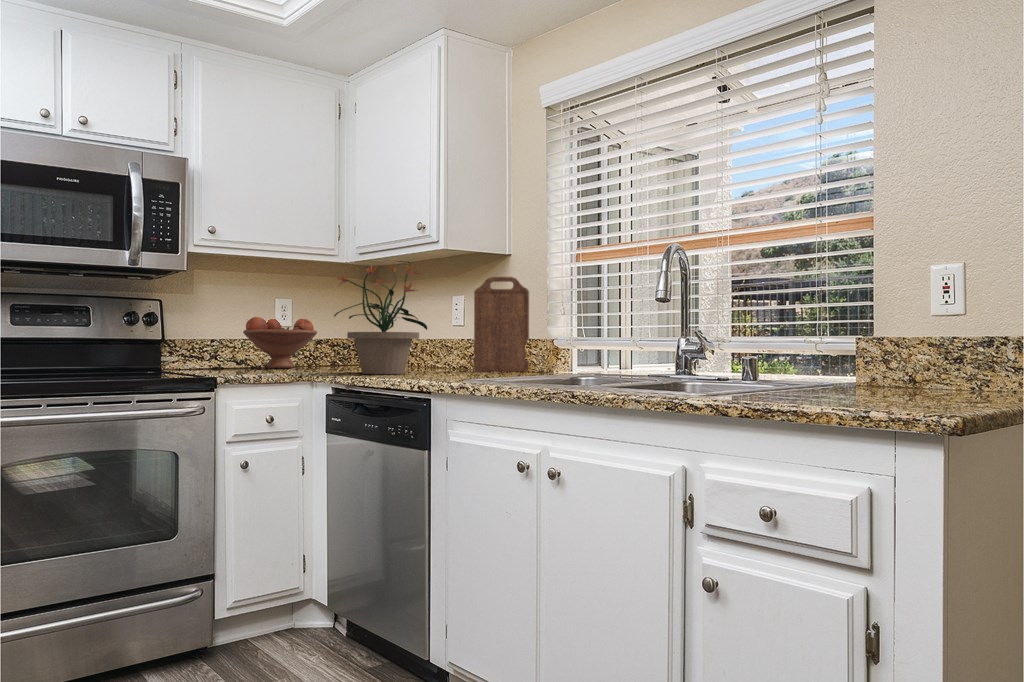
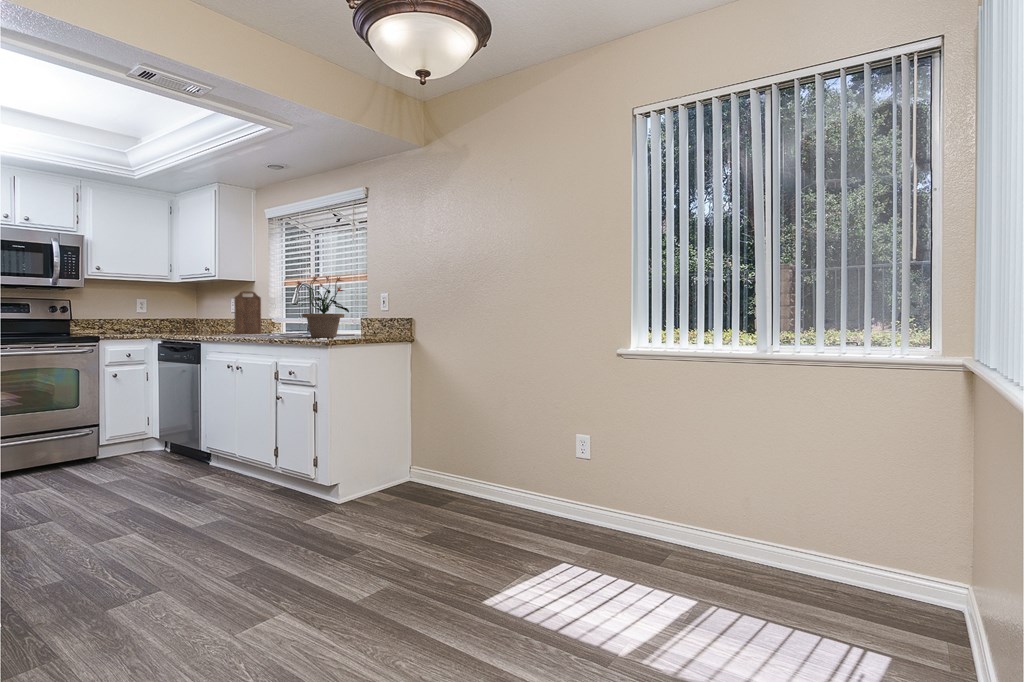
potted plant: present [334,265,427,374] -> present [295,276,349,337]
fruit bowl: present [243,317,317,369] -> none [117,308,160,334]

